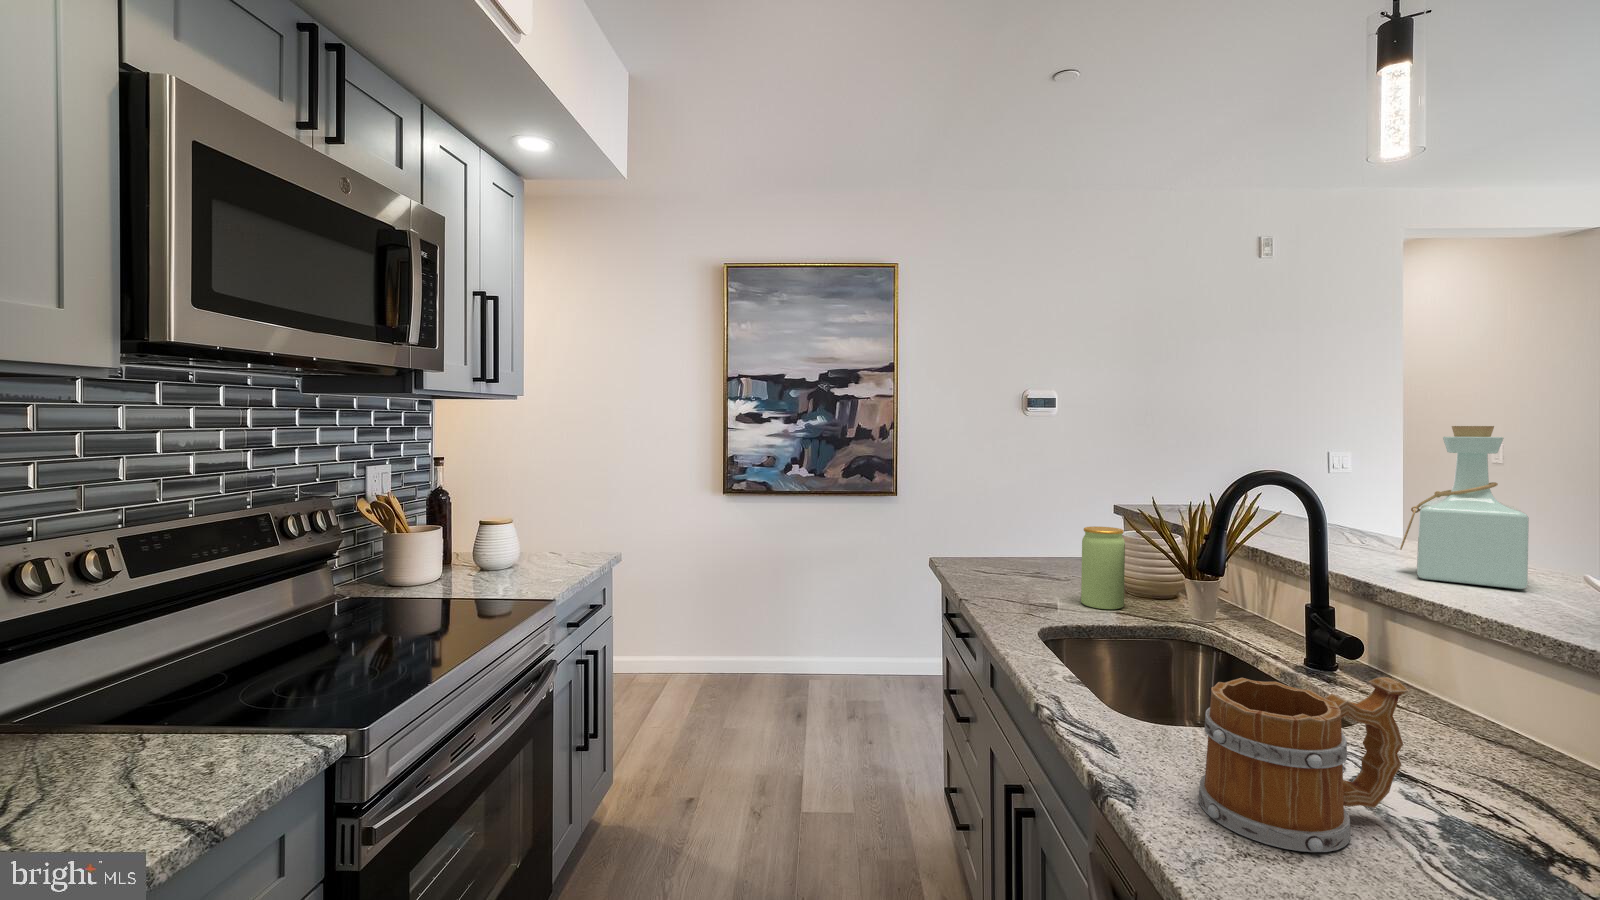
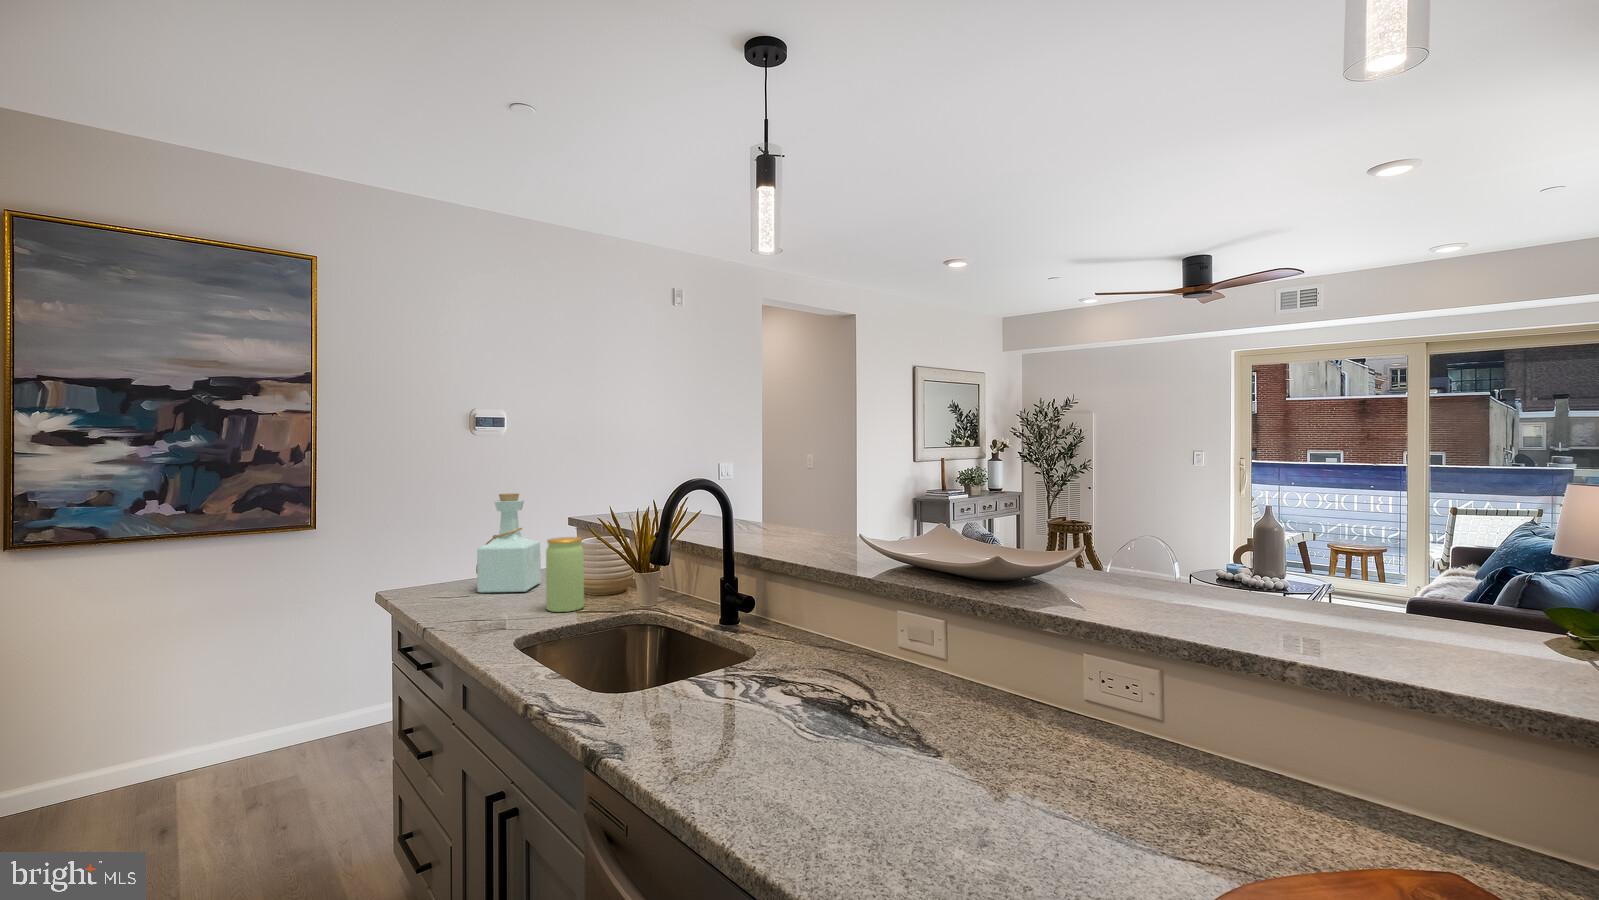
bottle: present [1400,426,1529,589] -> present [476,493,541,593]
mug: present [1199,677,1409,852] -> none [667,615,787,751]

